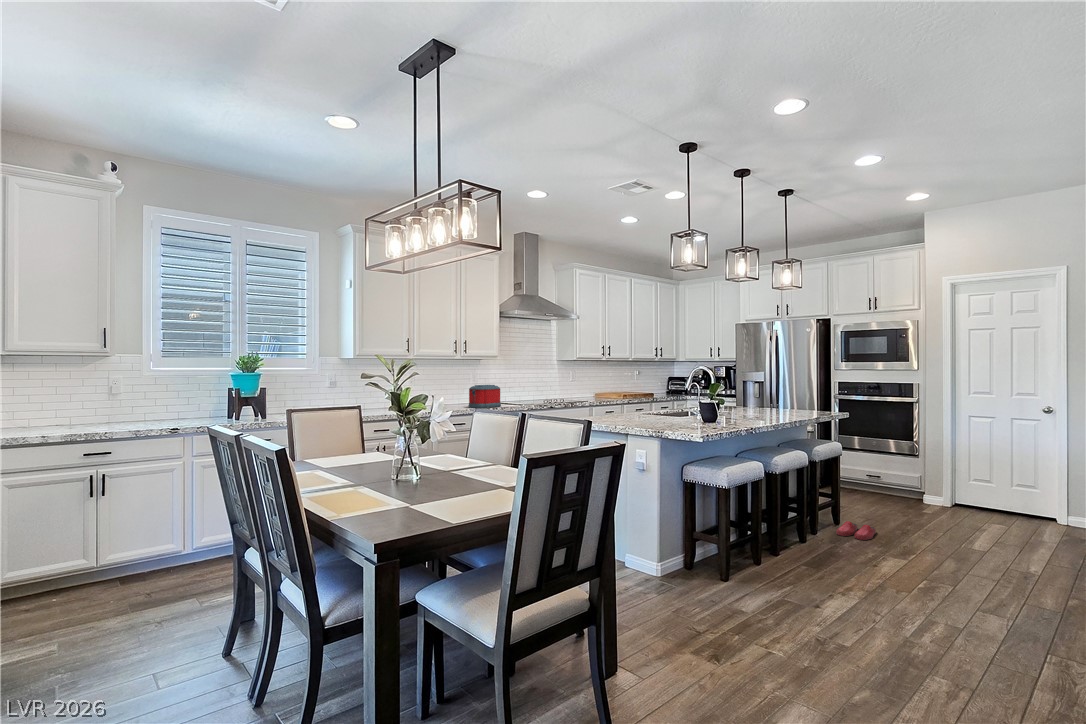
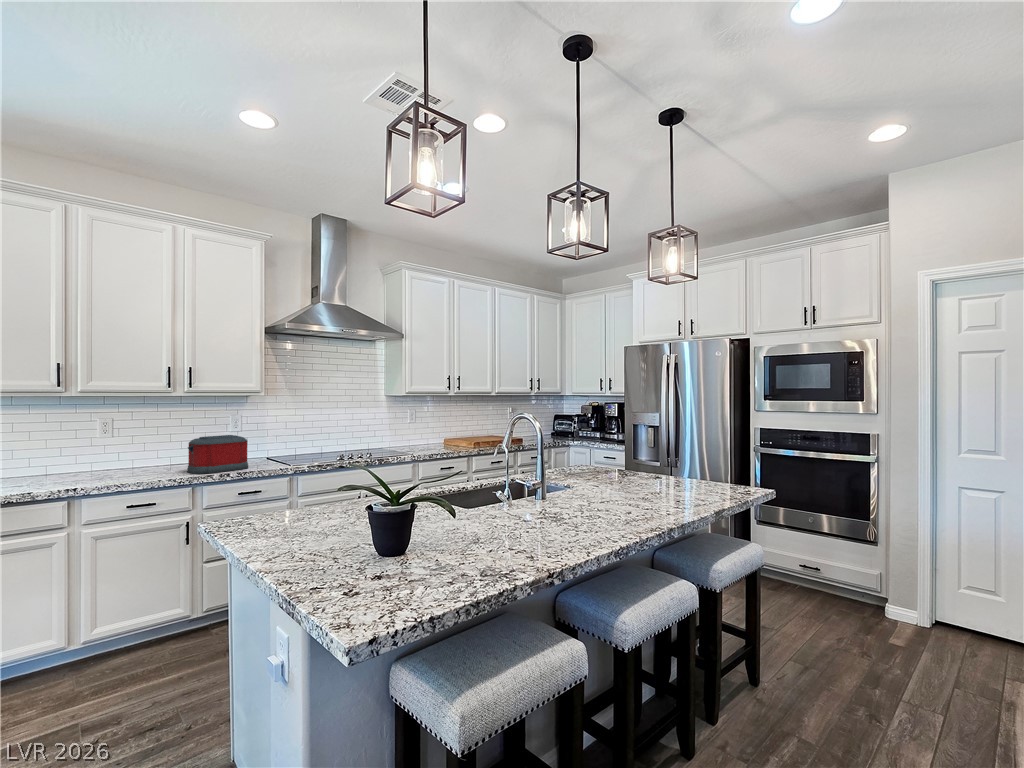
slippers: present [836,521,876,540] -> none [746,689,817,745]

